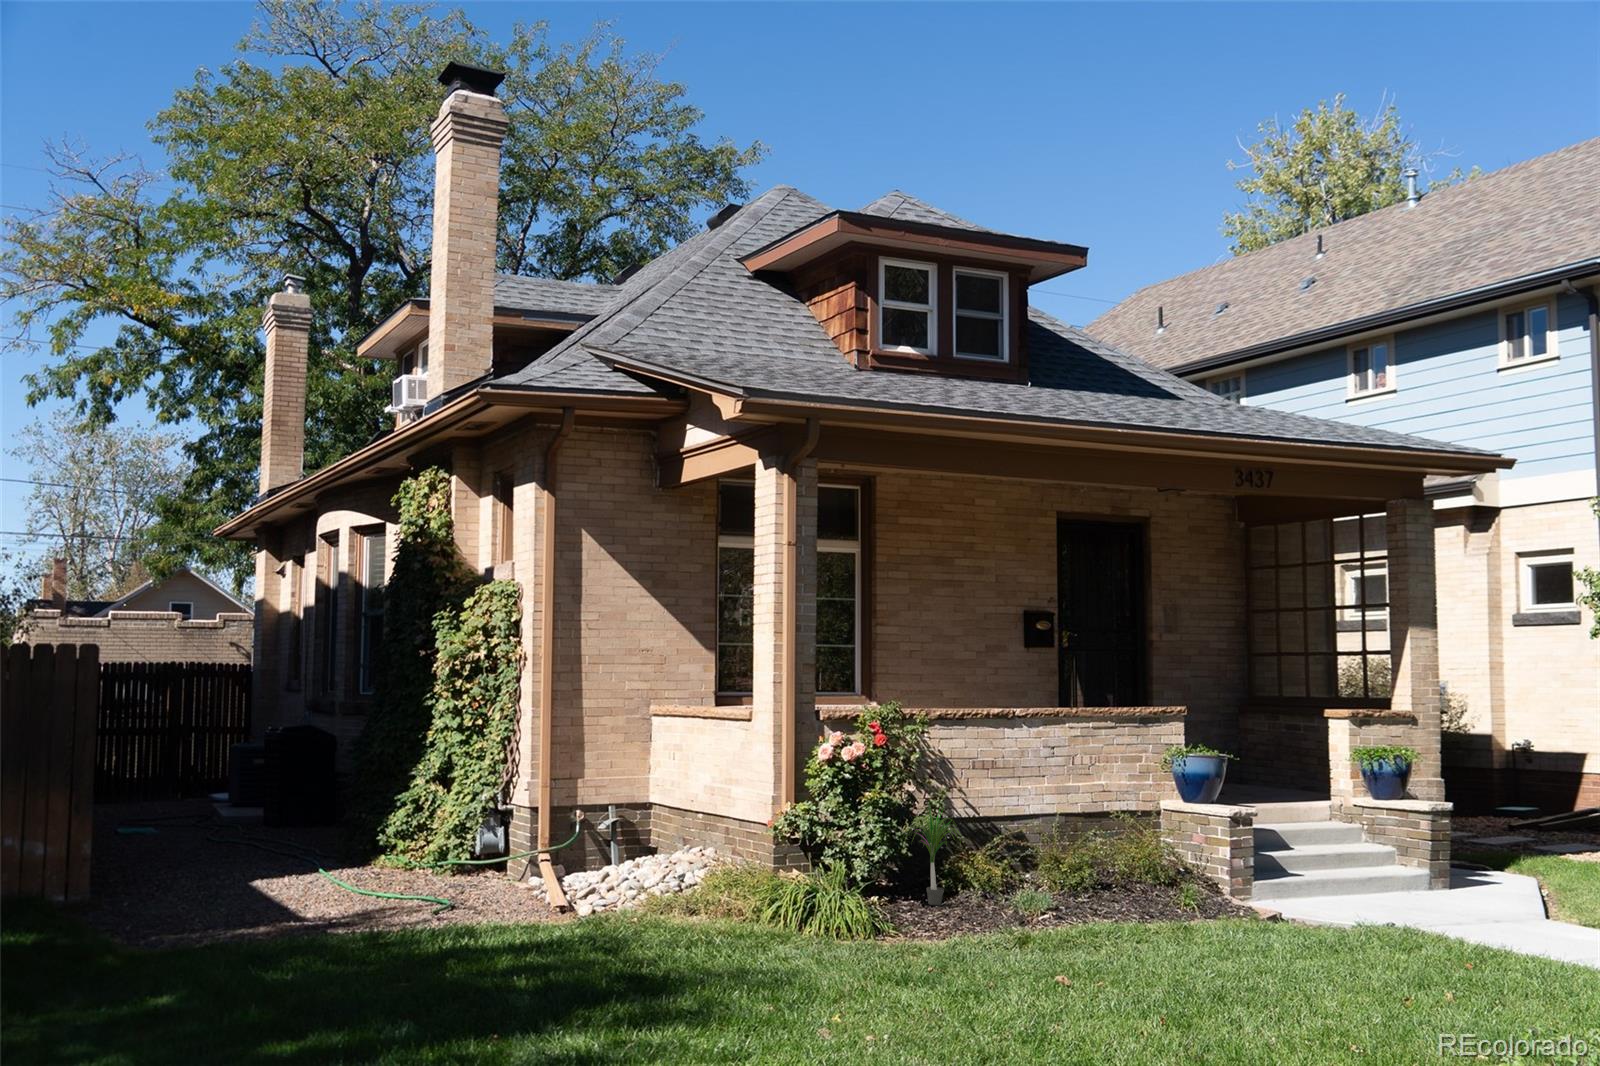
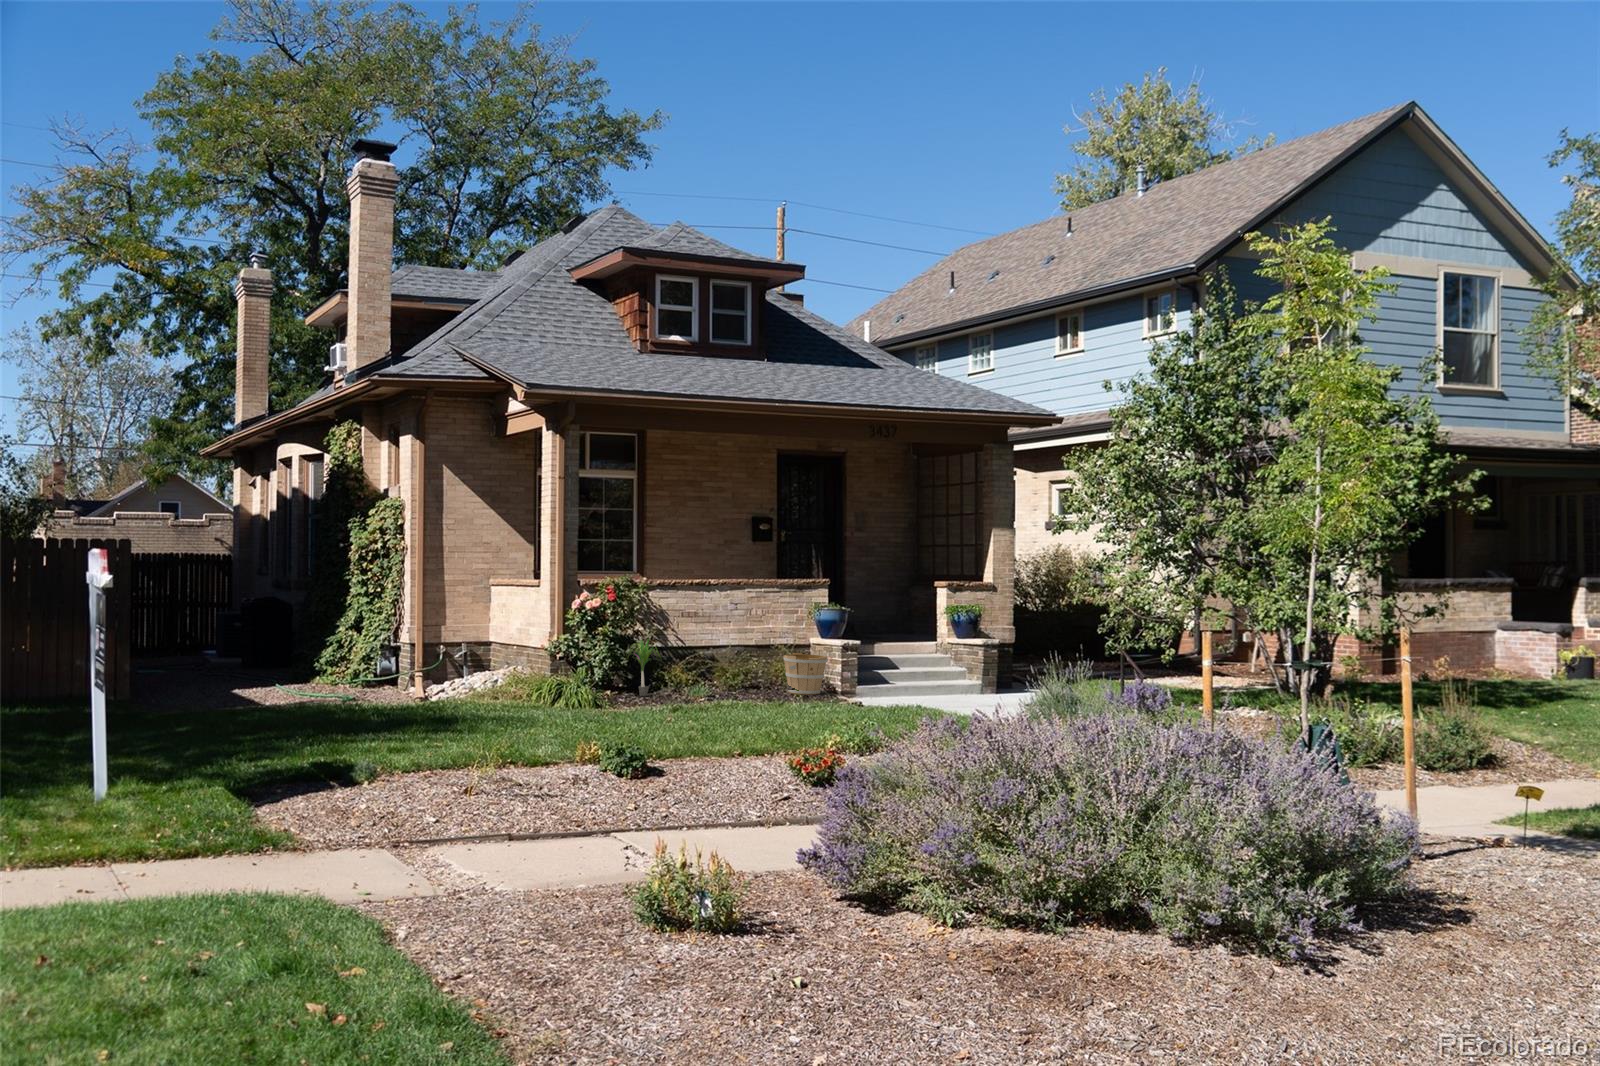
wooden bucket: none [1138,826,1212,897] -> present [783,653,828,695]

